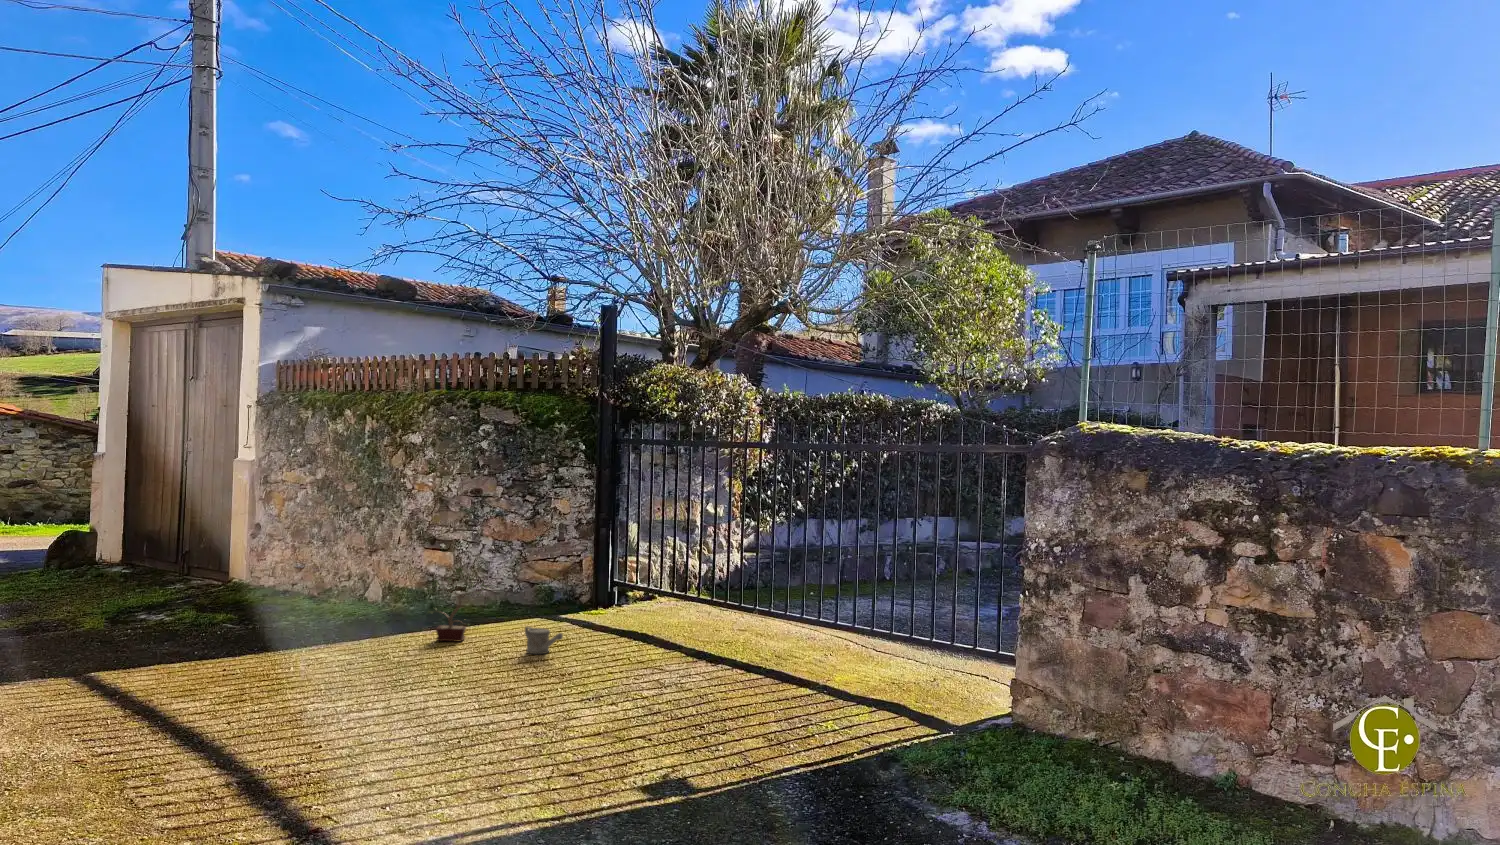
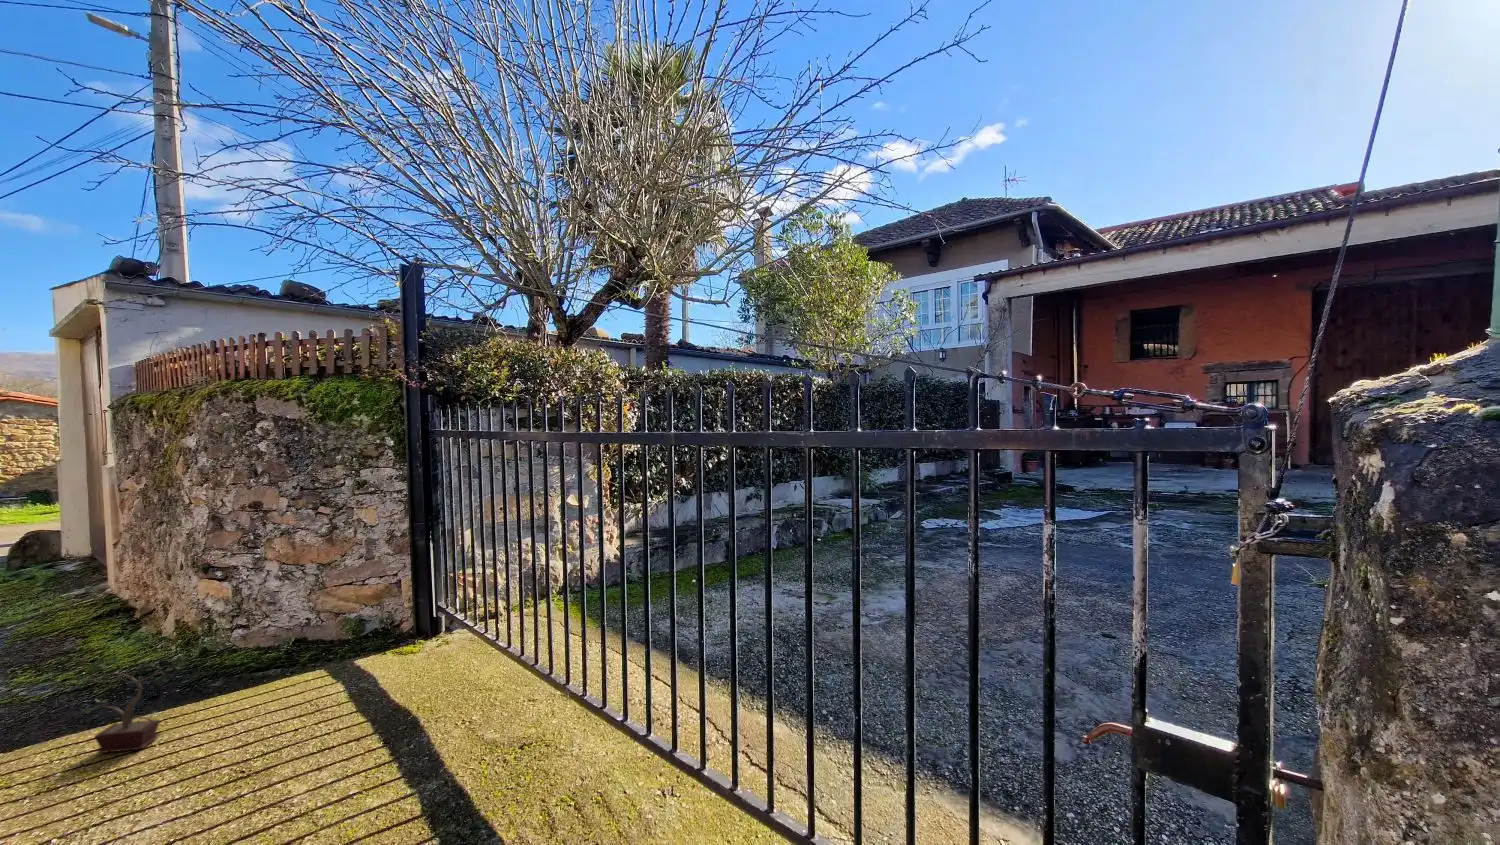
watering can: present [525,627,563,654] -> none [203,732,250,789]

